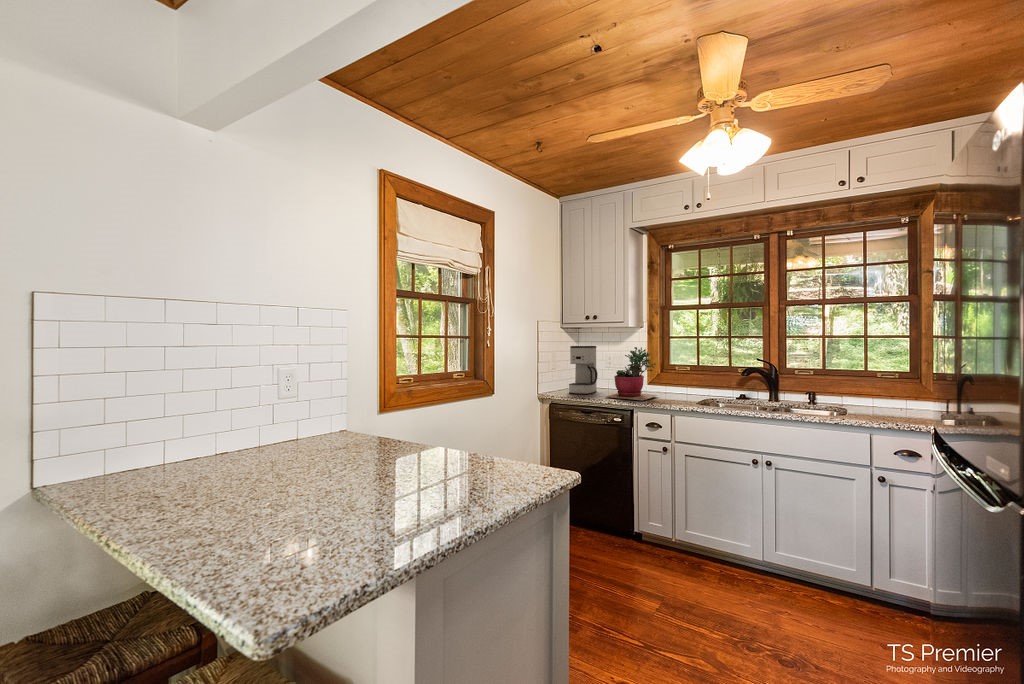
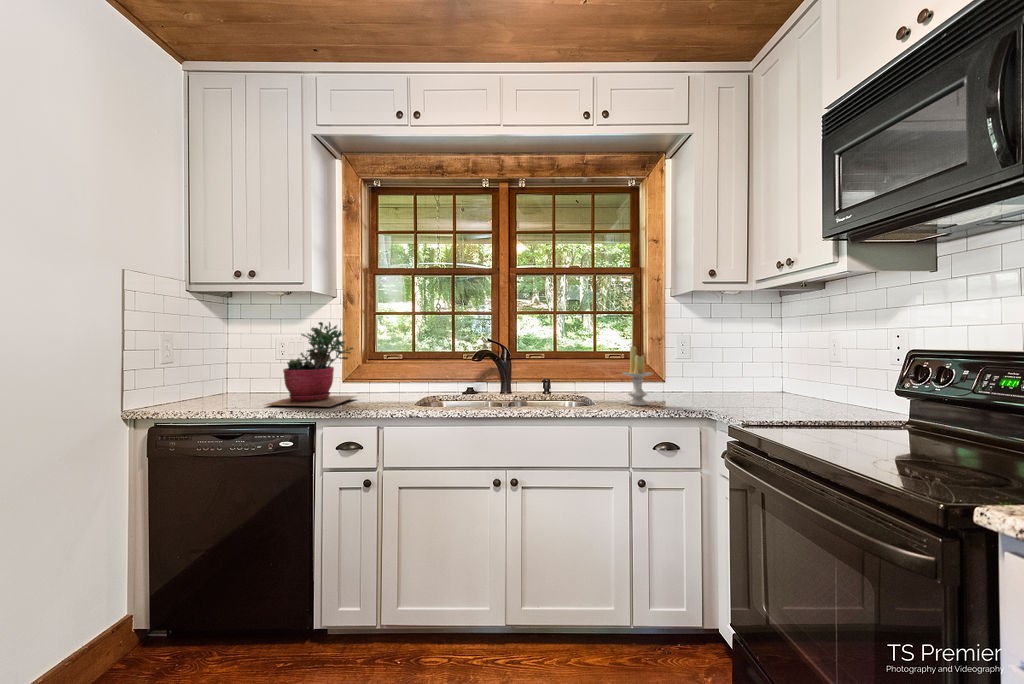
coffee maker: present [569,346,598,394] -> none [198,320,256,403]
candle: none [875,369,906,419] -> present [622,346,653,406]

